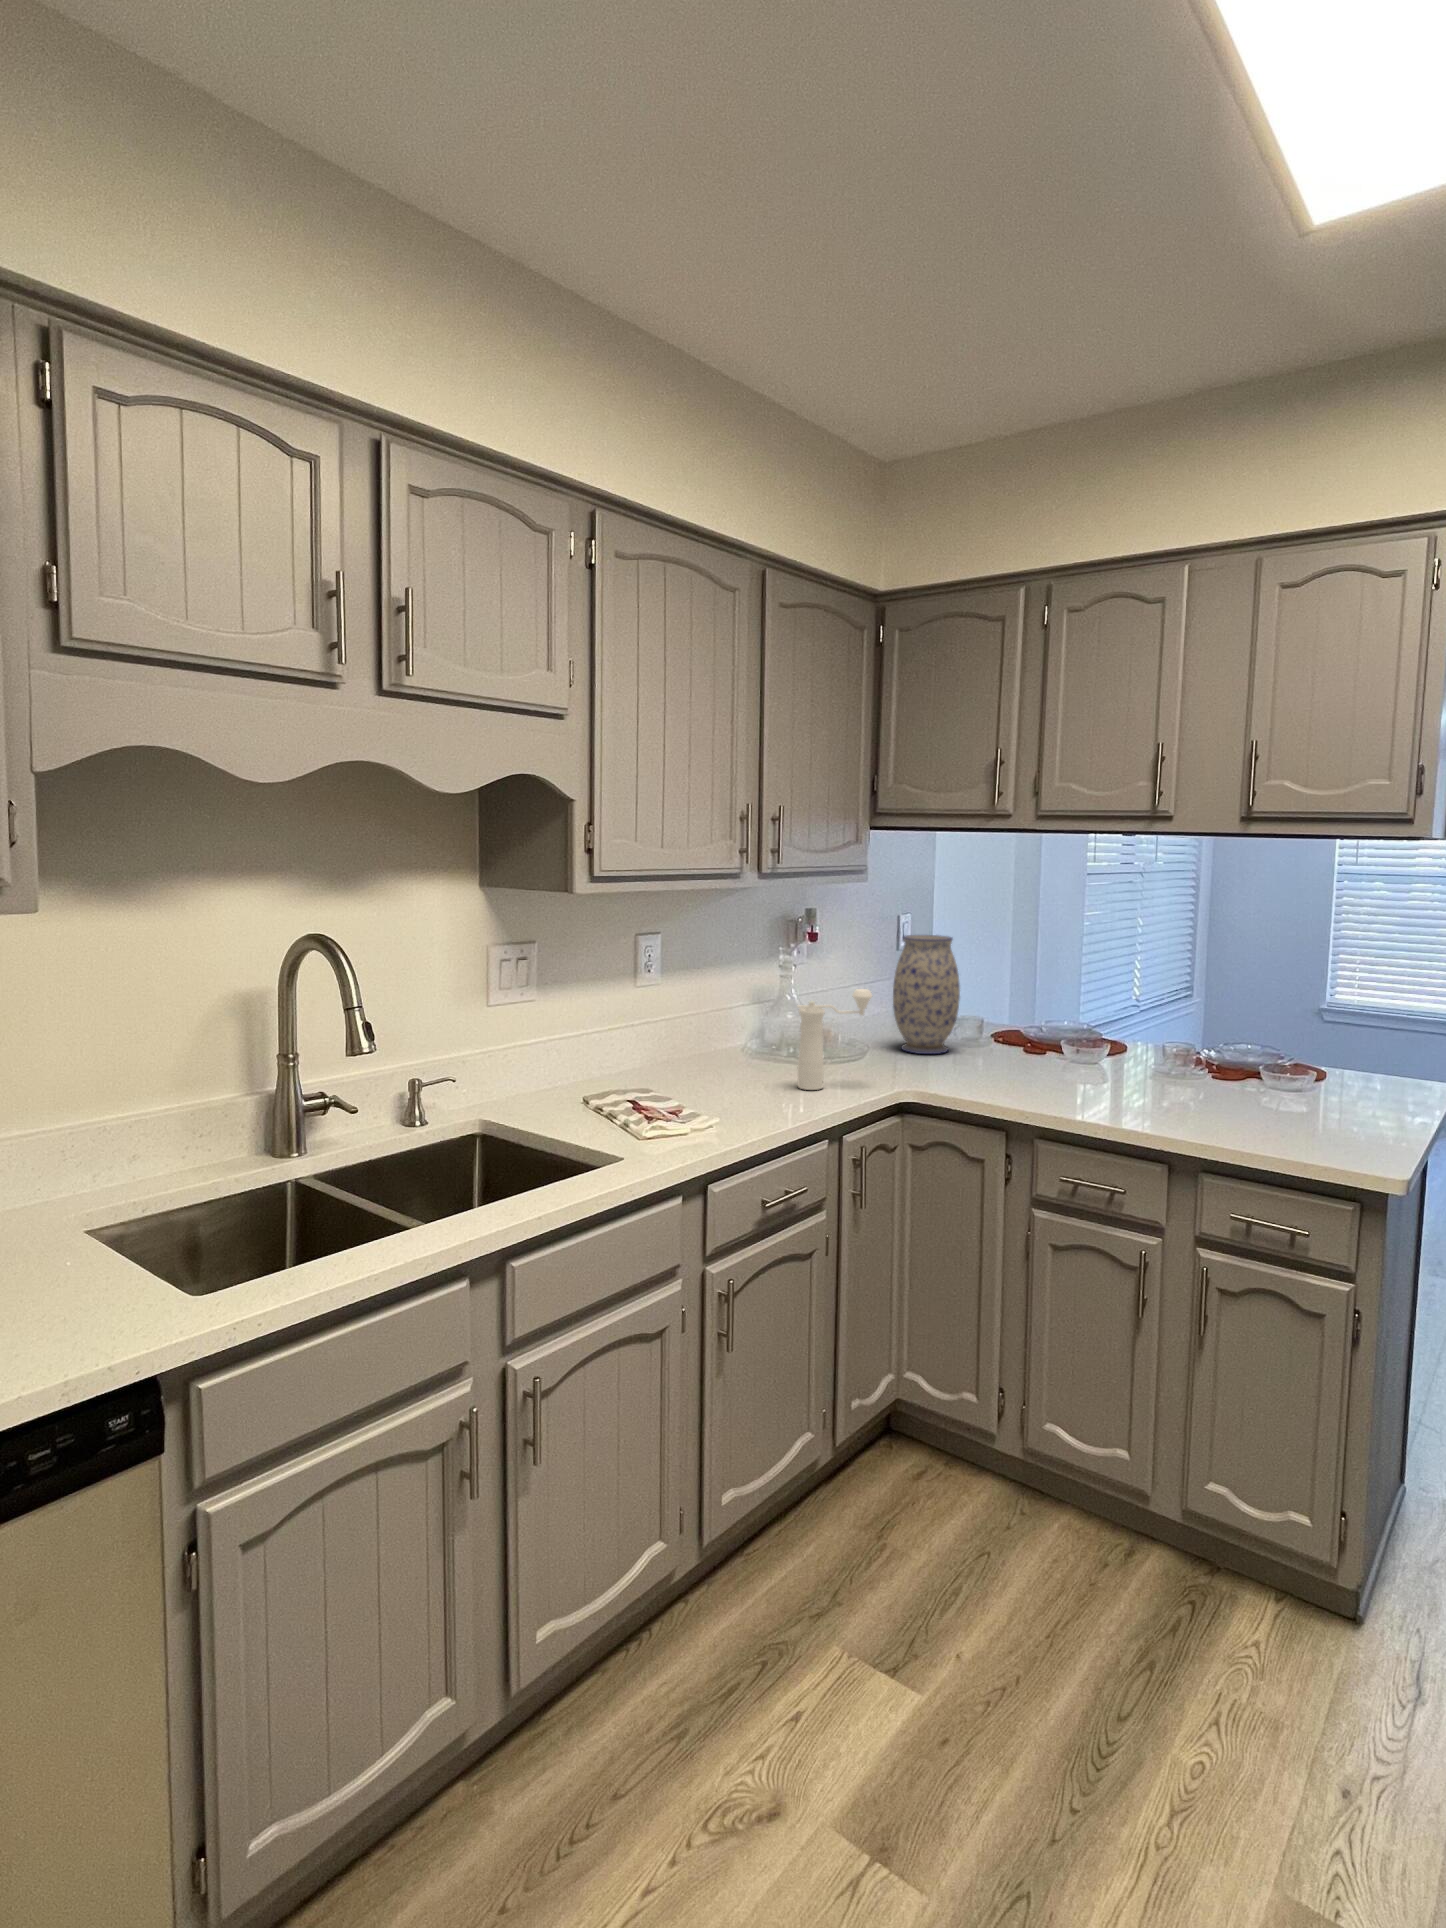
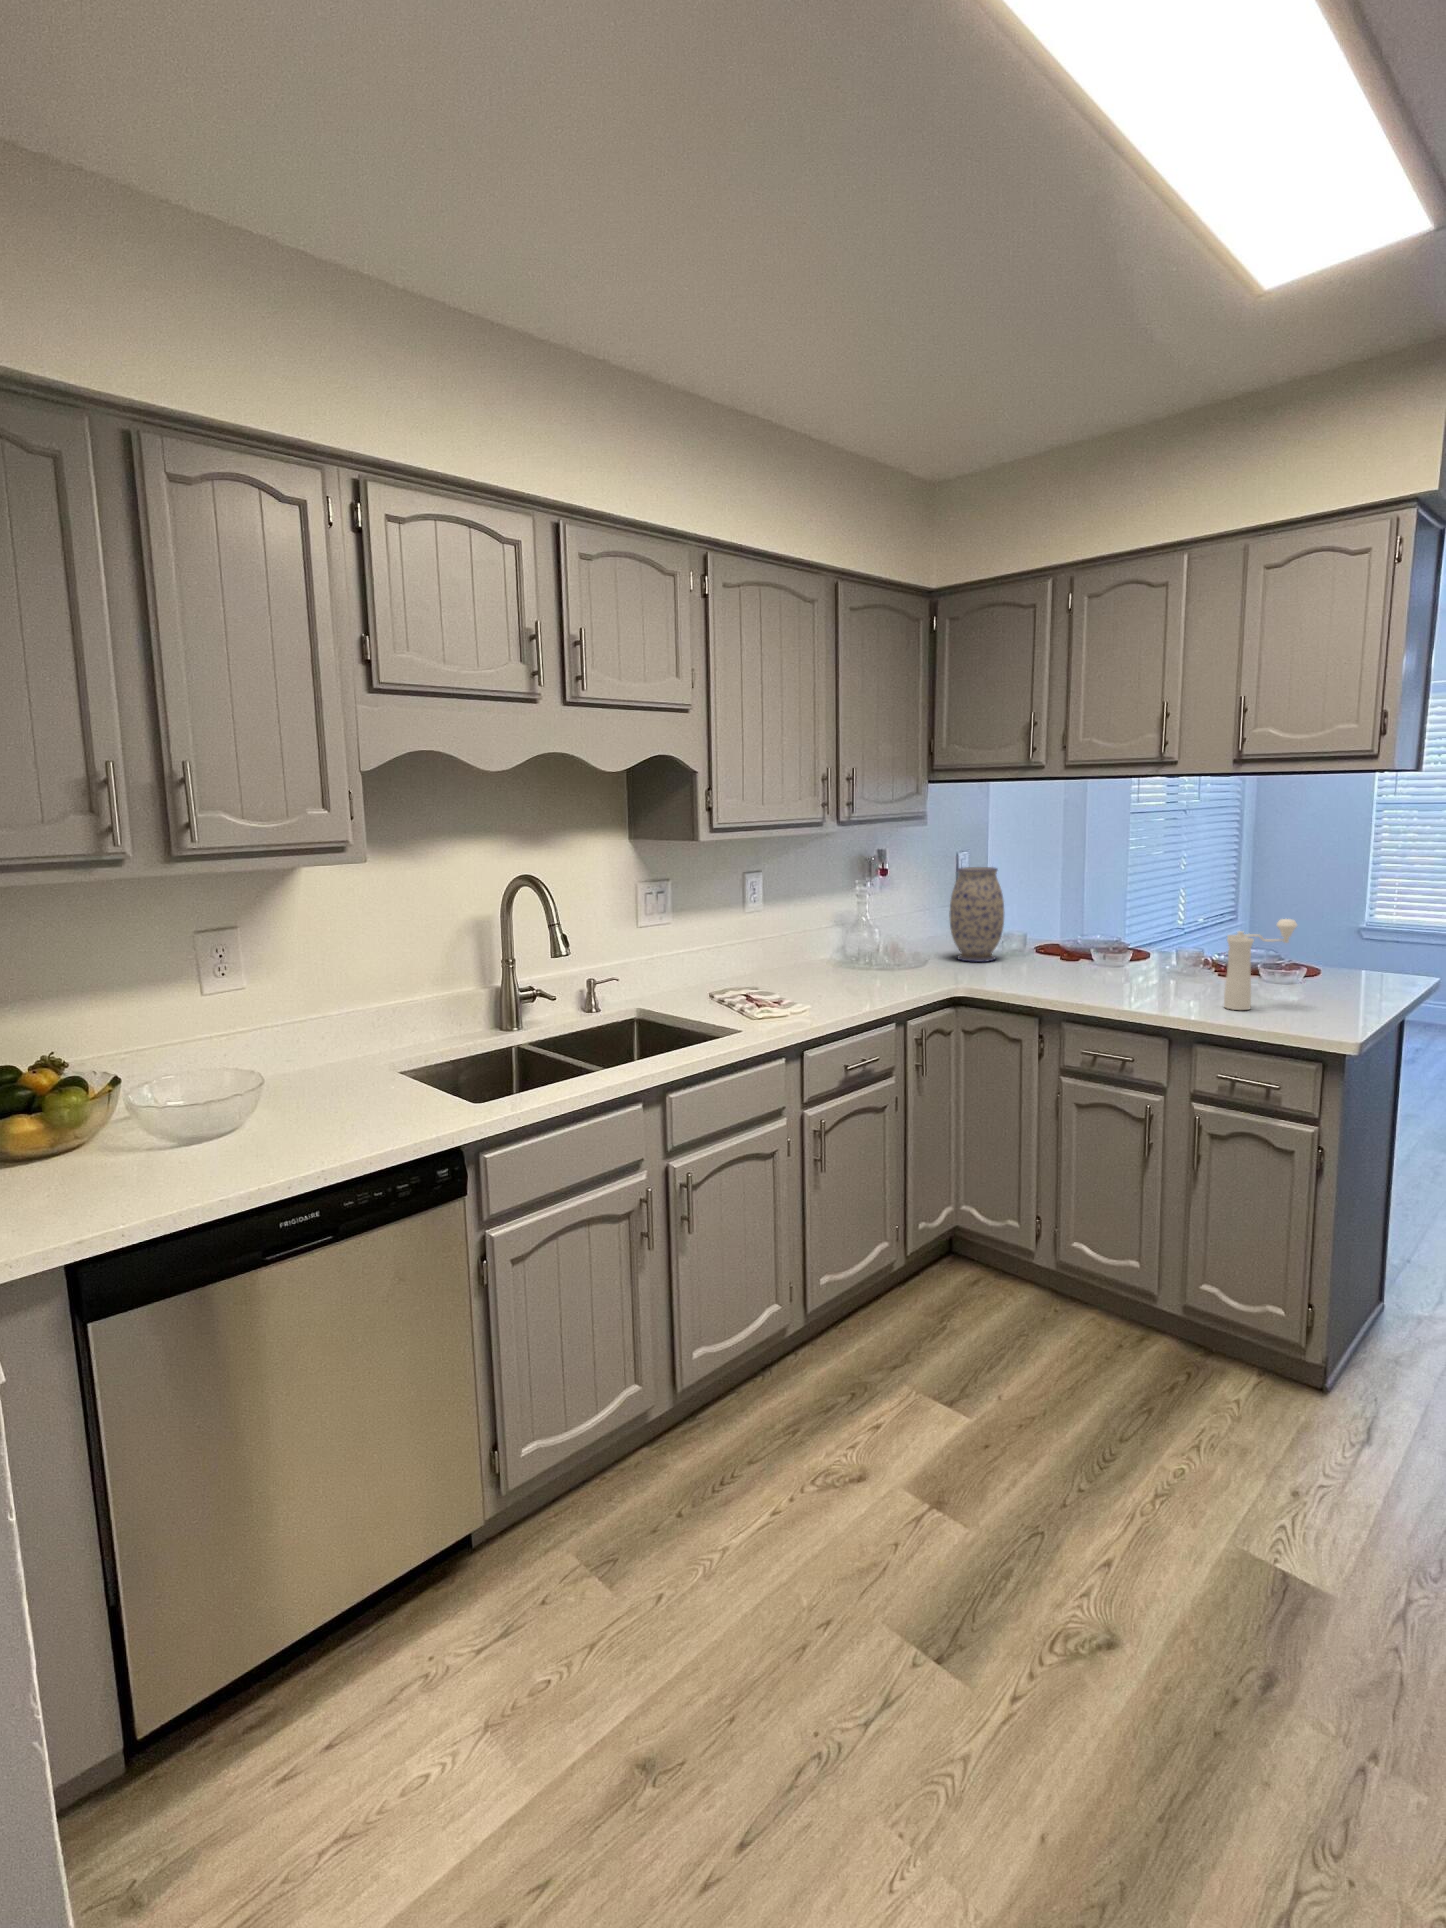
pepper mill: present [797,989,872,1090] -> present [1224,919,1297,1010]

